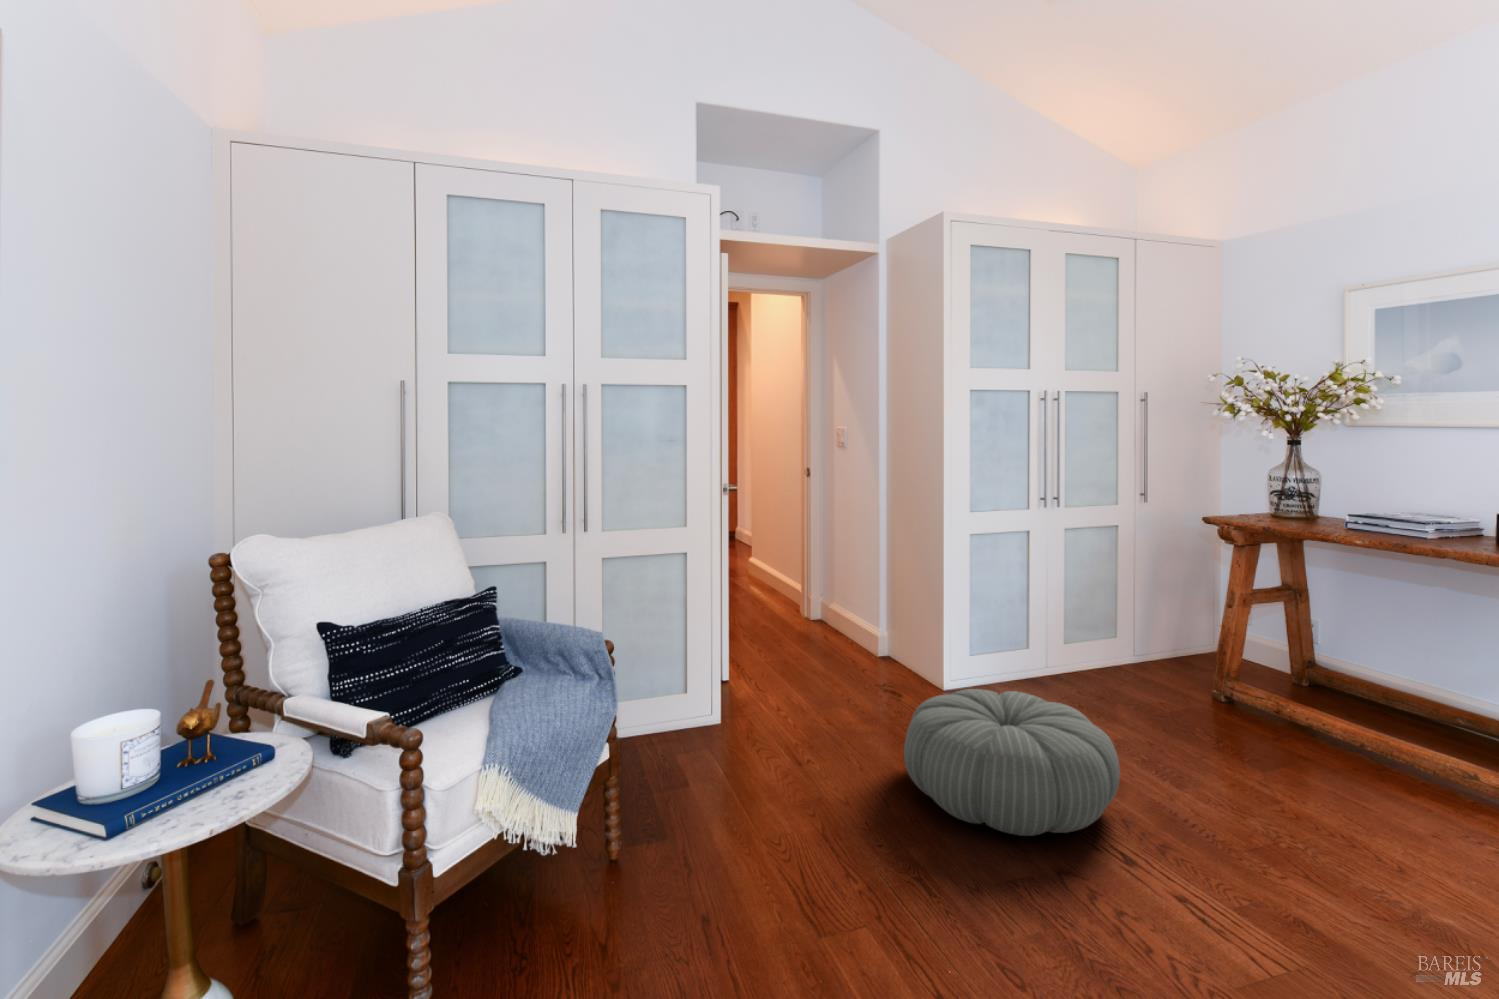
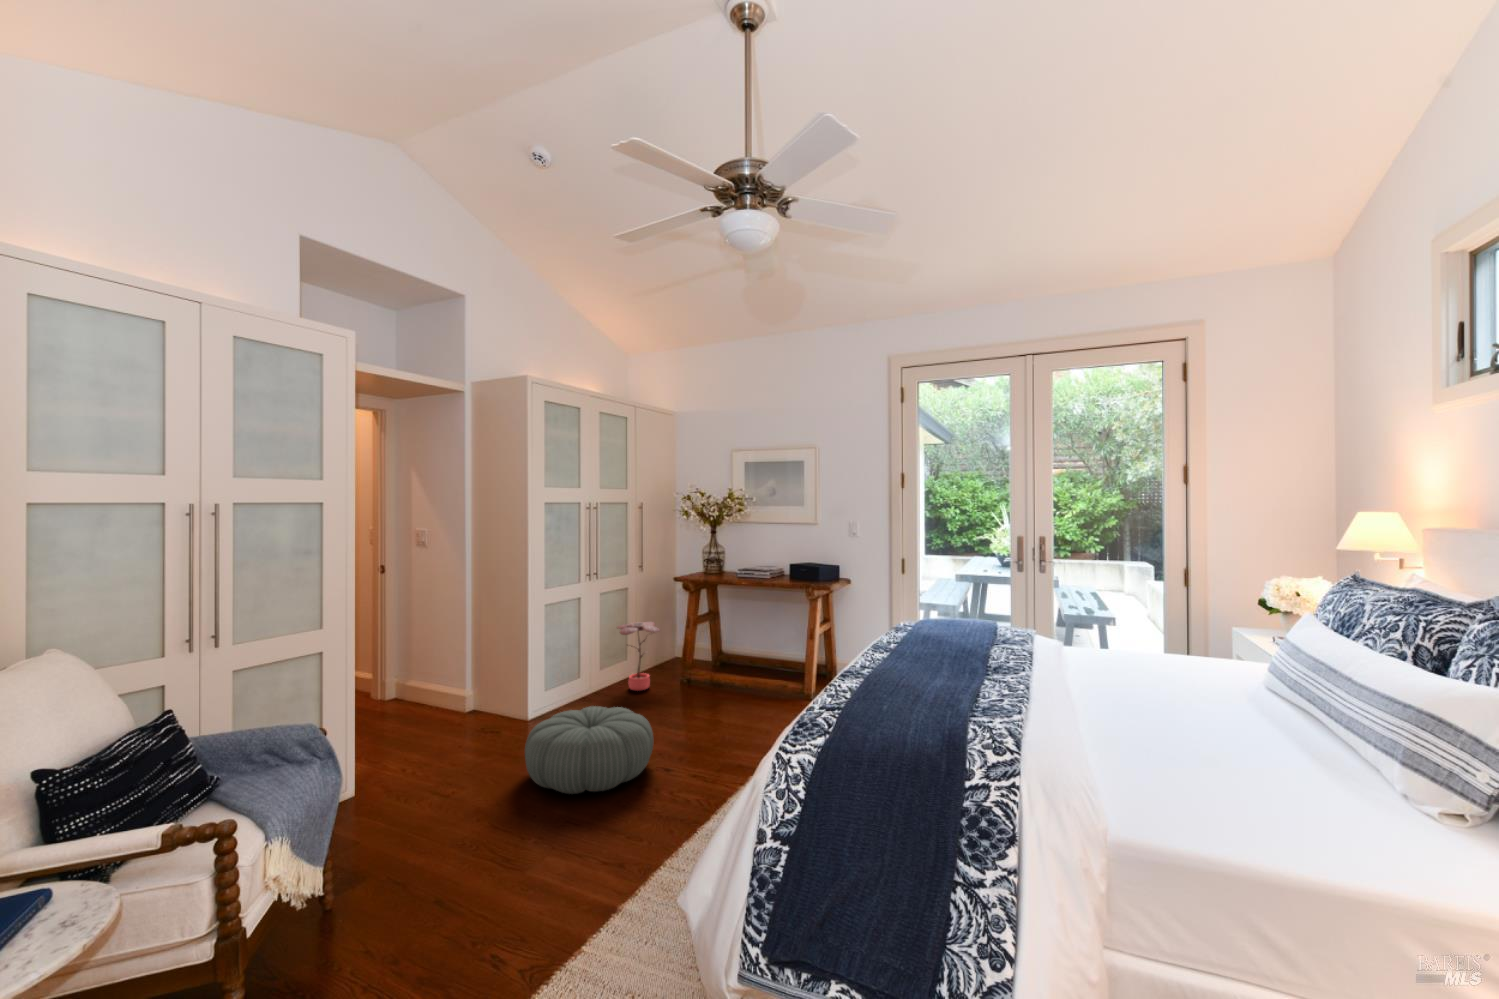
potted plant: none [1093,578,1169,684] -> present [617,622,660,691]

